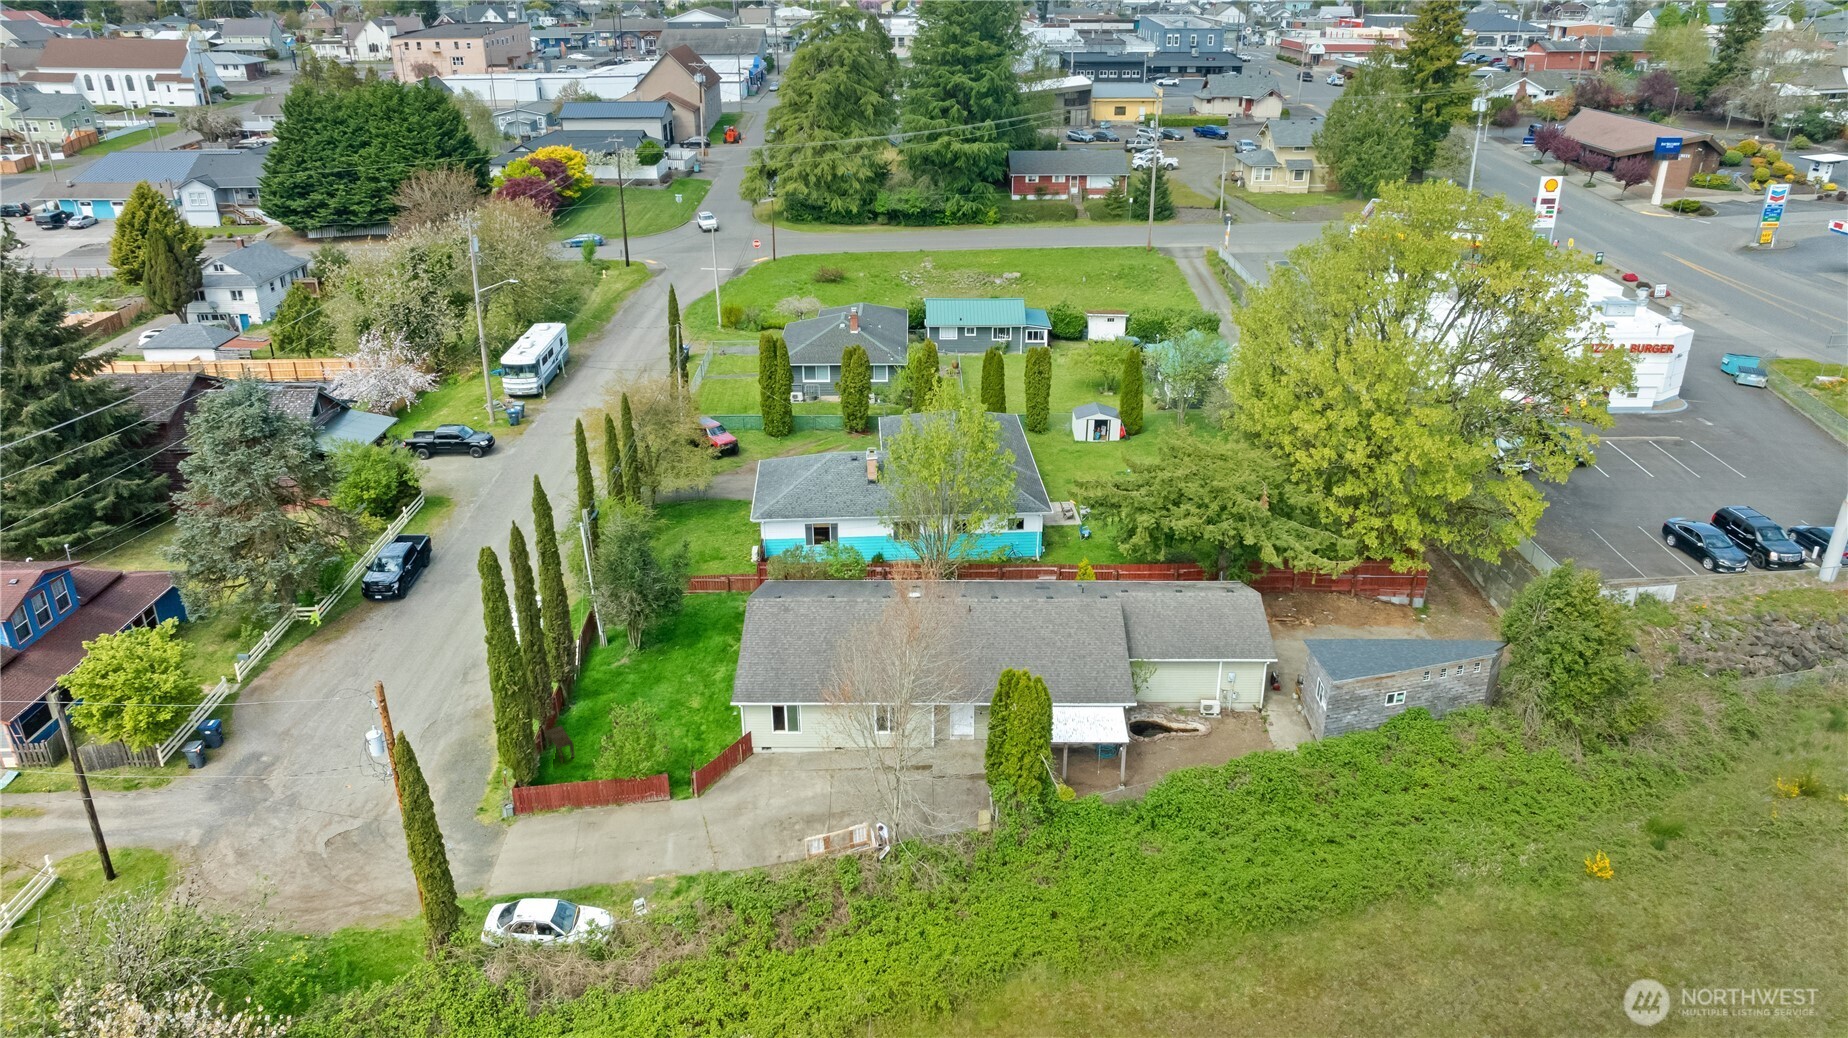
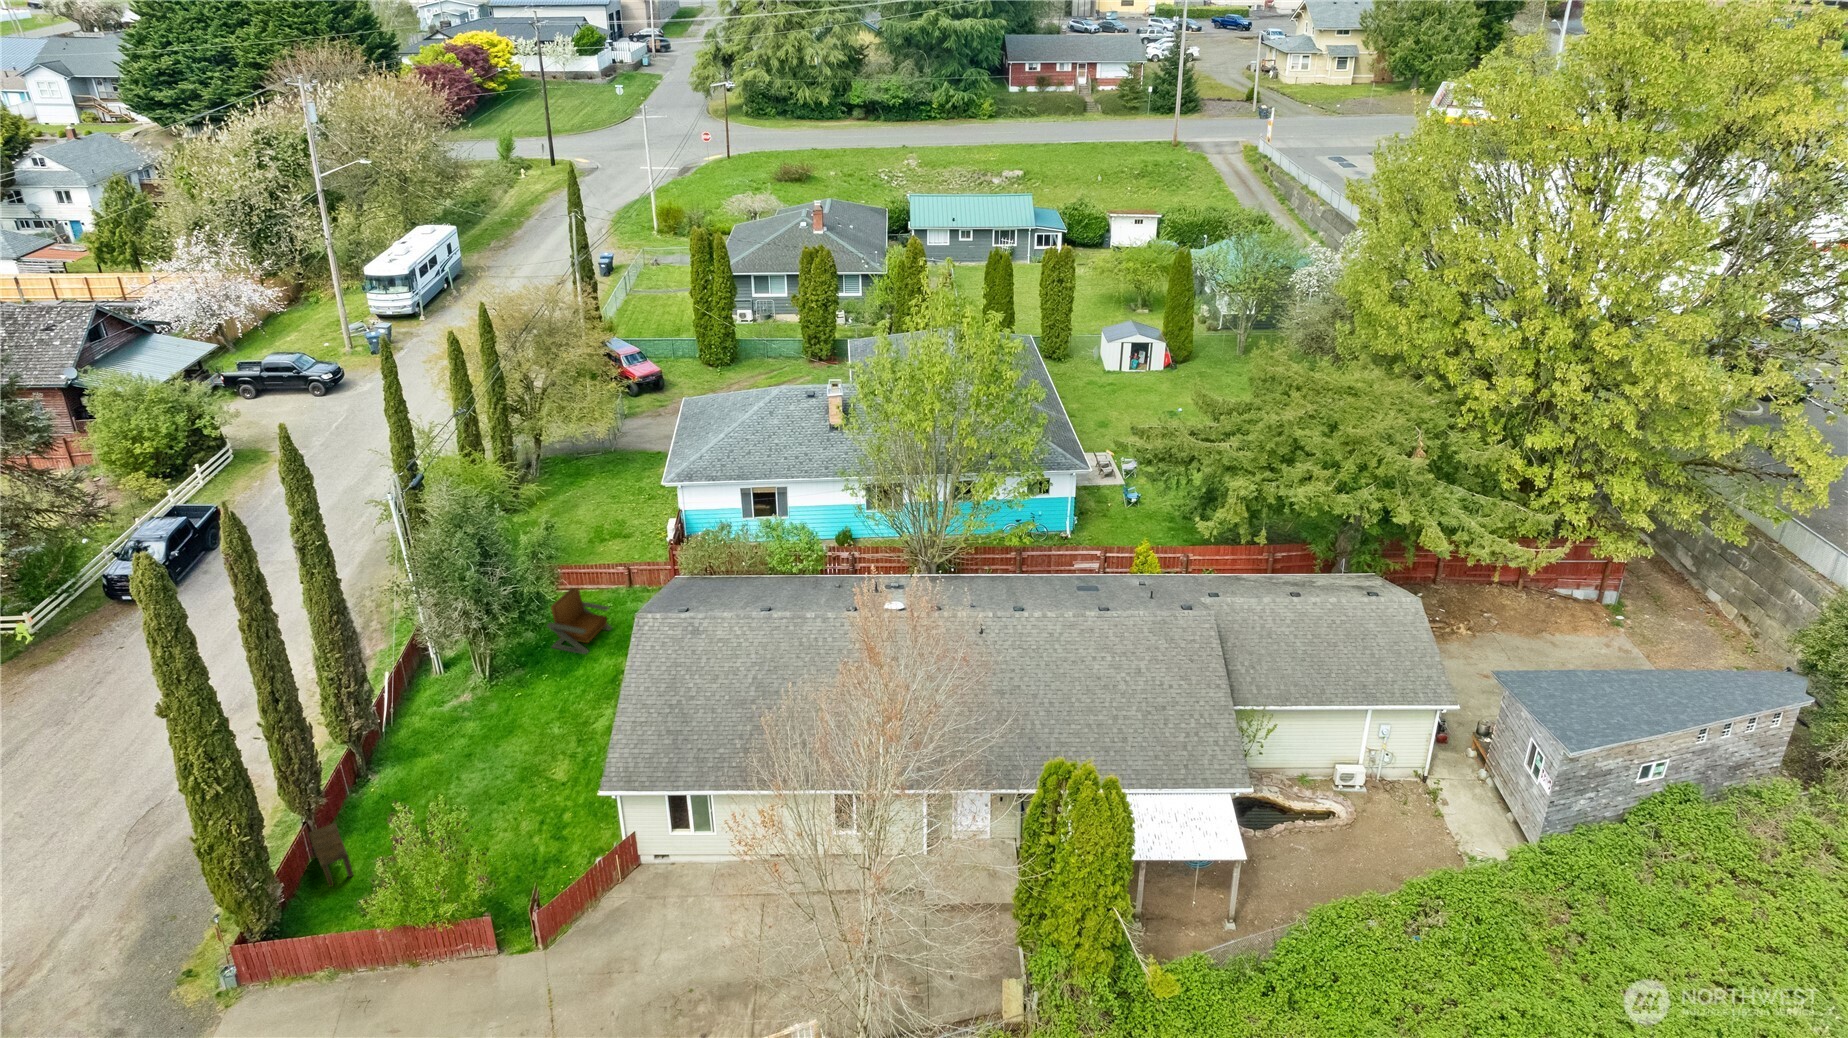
lounge chair: none [677,589,719,634] -> present [547,588,612,654]

